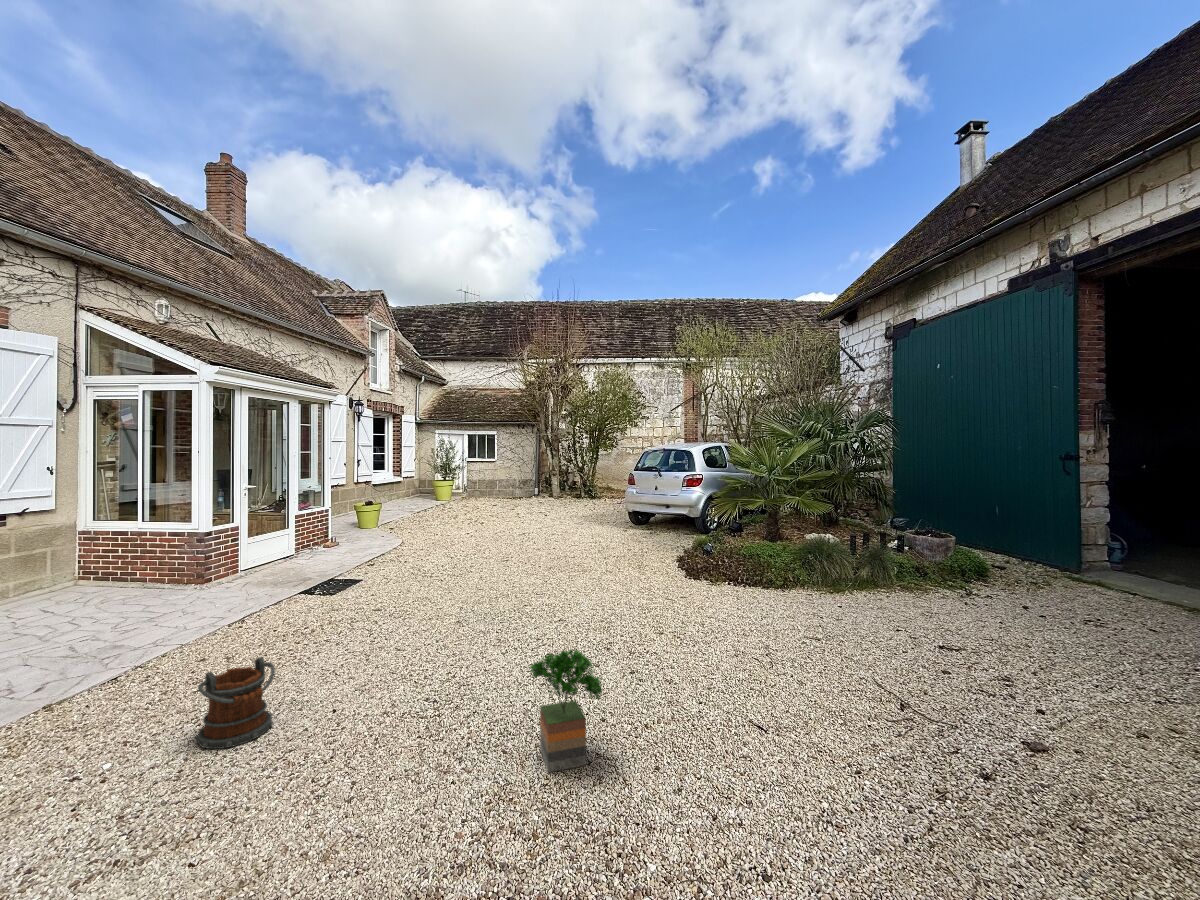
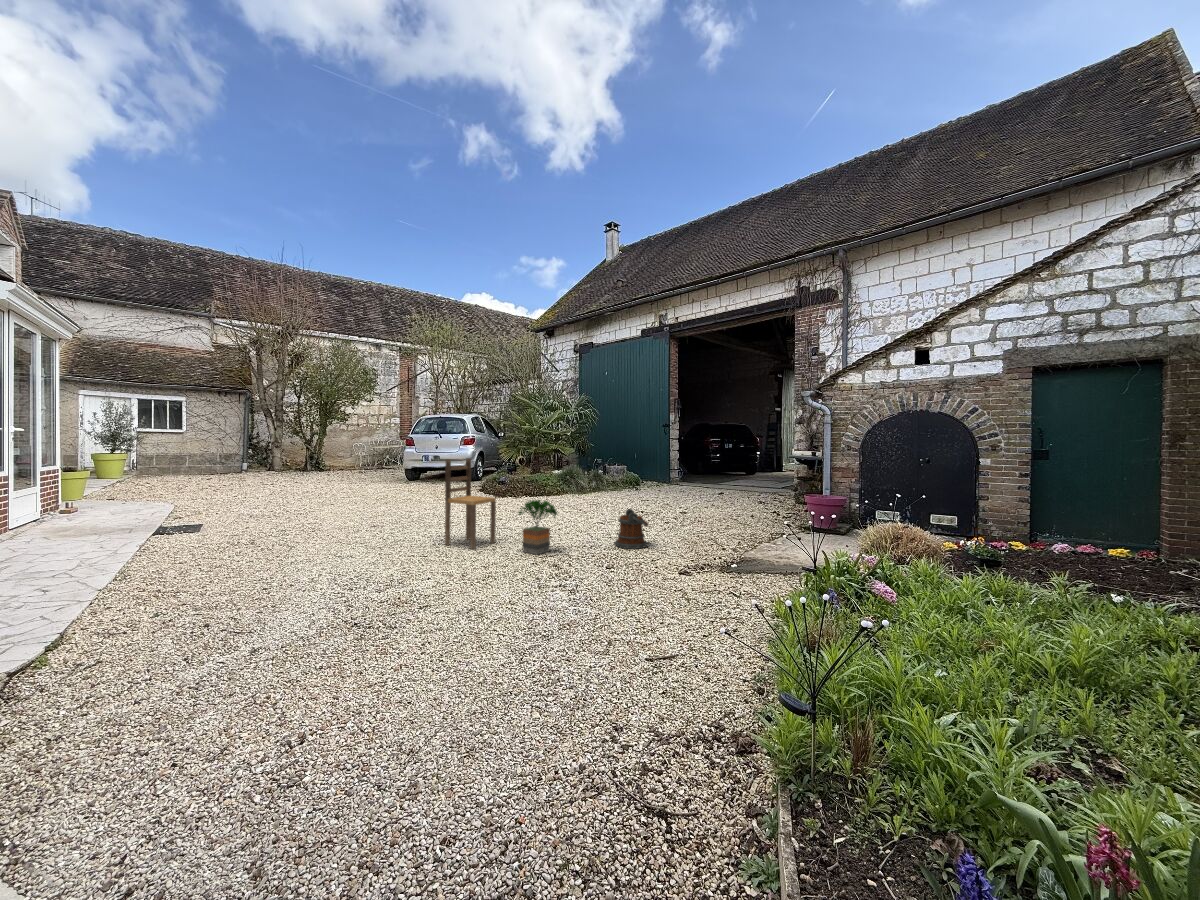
chair: none [475,545,545,713] -> present [445,458,496,549]
bucket: present [195,657,275,749] -> present [614,509,648,549]

